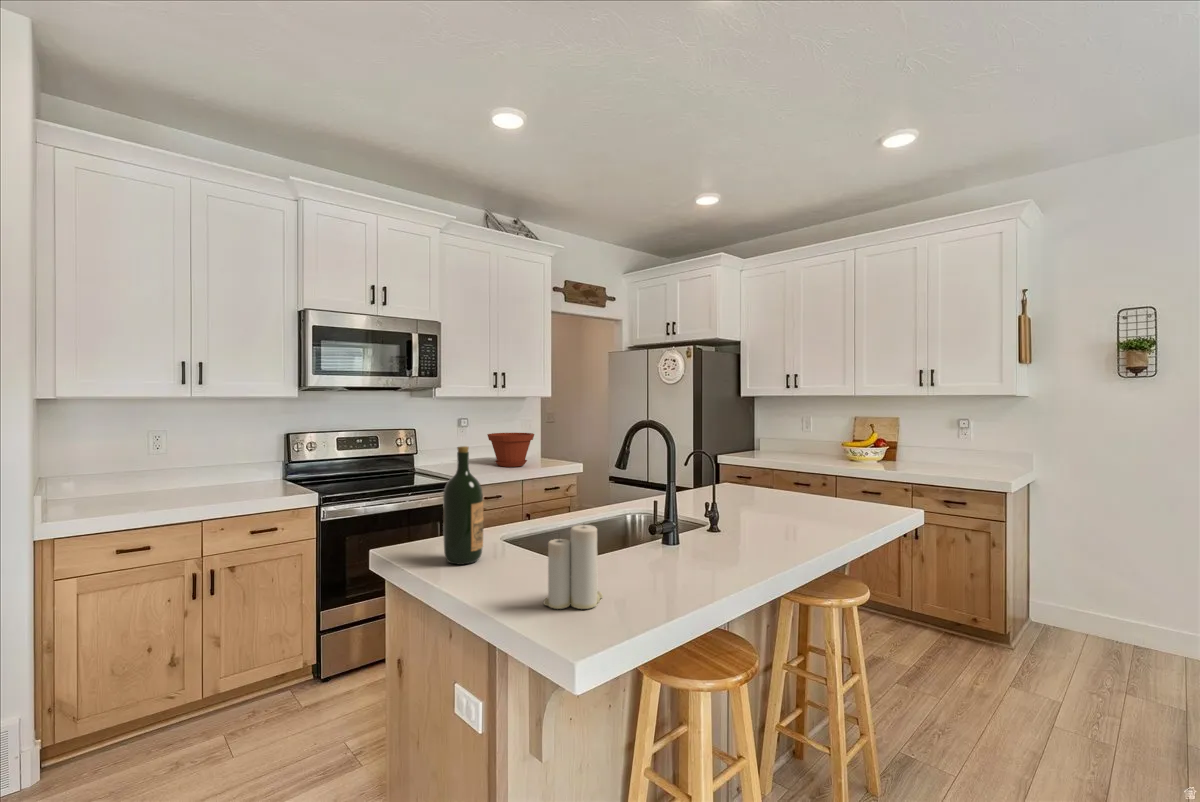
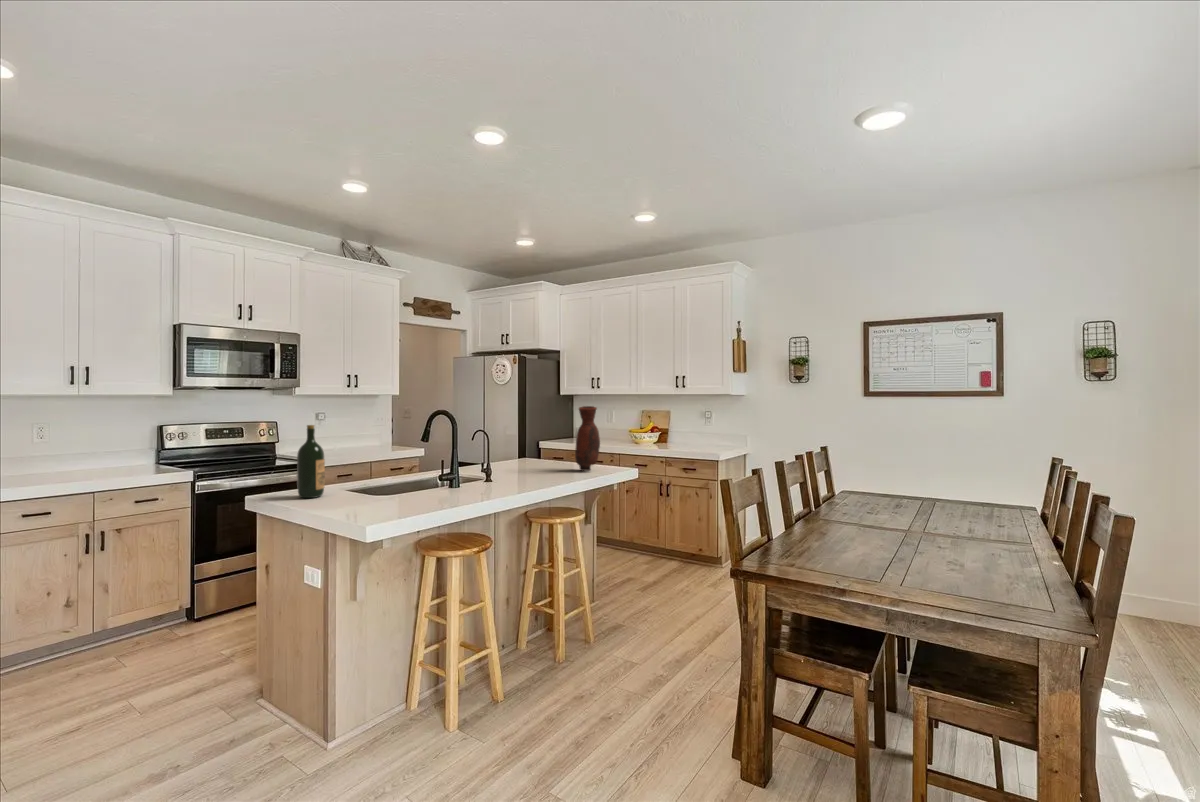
vase: none [840,415,885,518] -> present [575,406,600,471]
plant pot: present [487,433,534,467] -> none [342,425,383,452]
candle: present [543,525,603,609] -> none [356,460,393,510]

